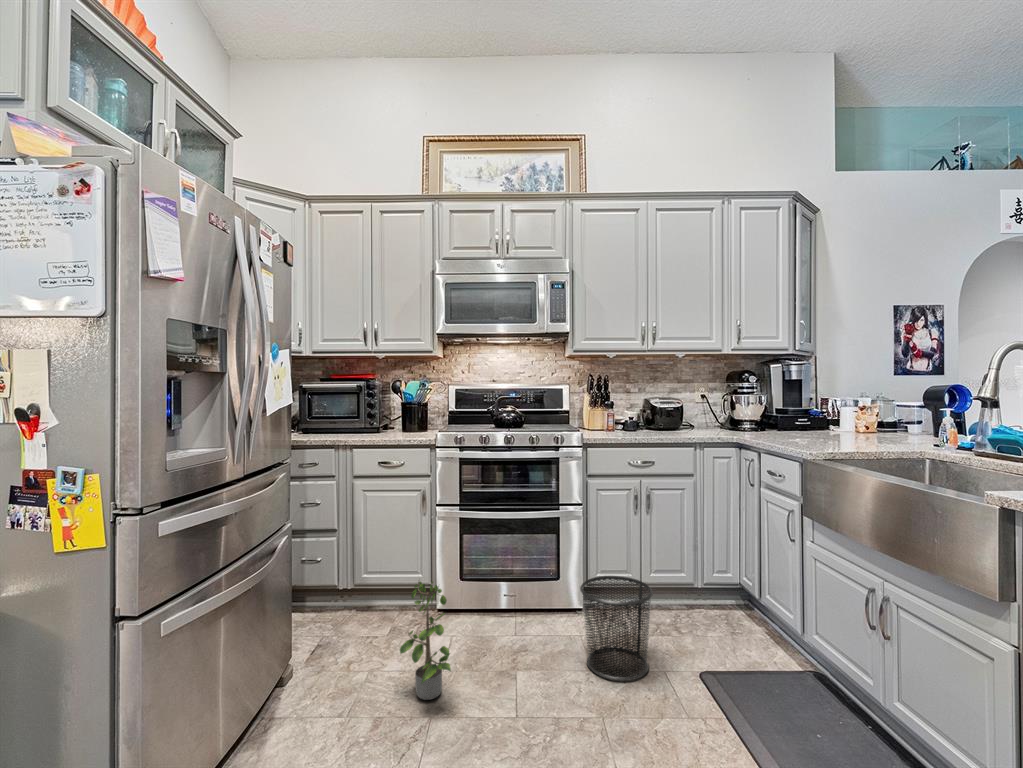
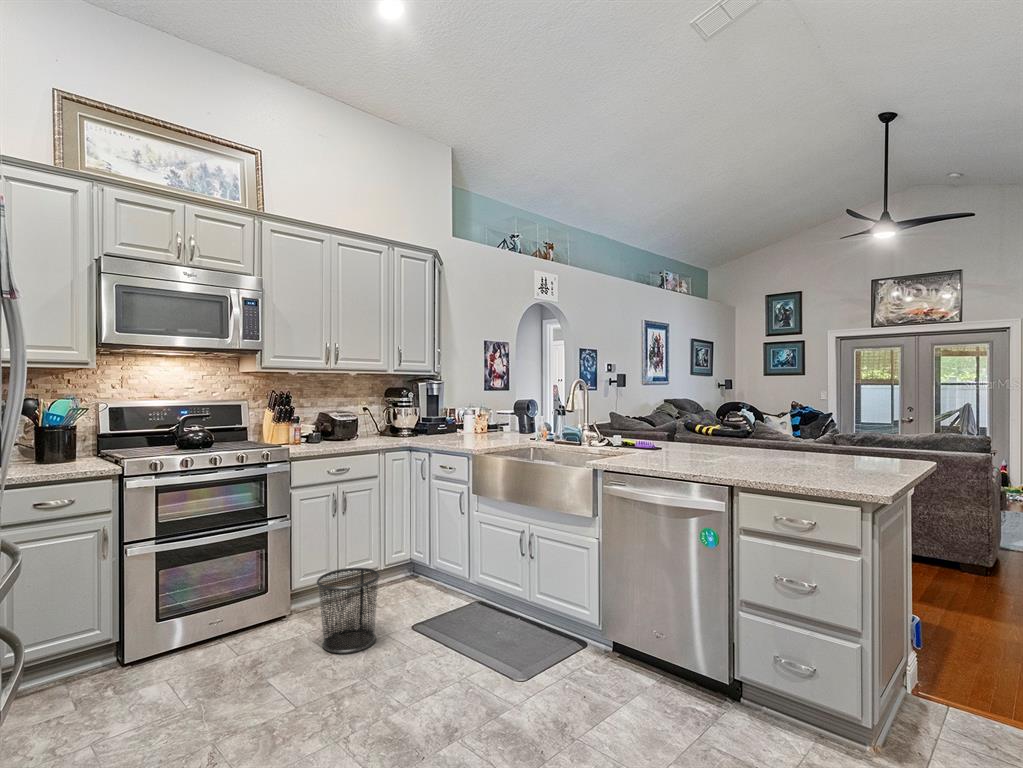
potted plant: present [400,582,451,700] -> none [159,608,238,733]

